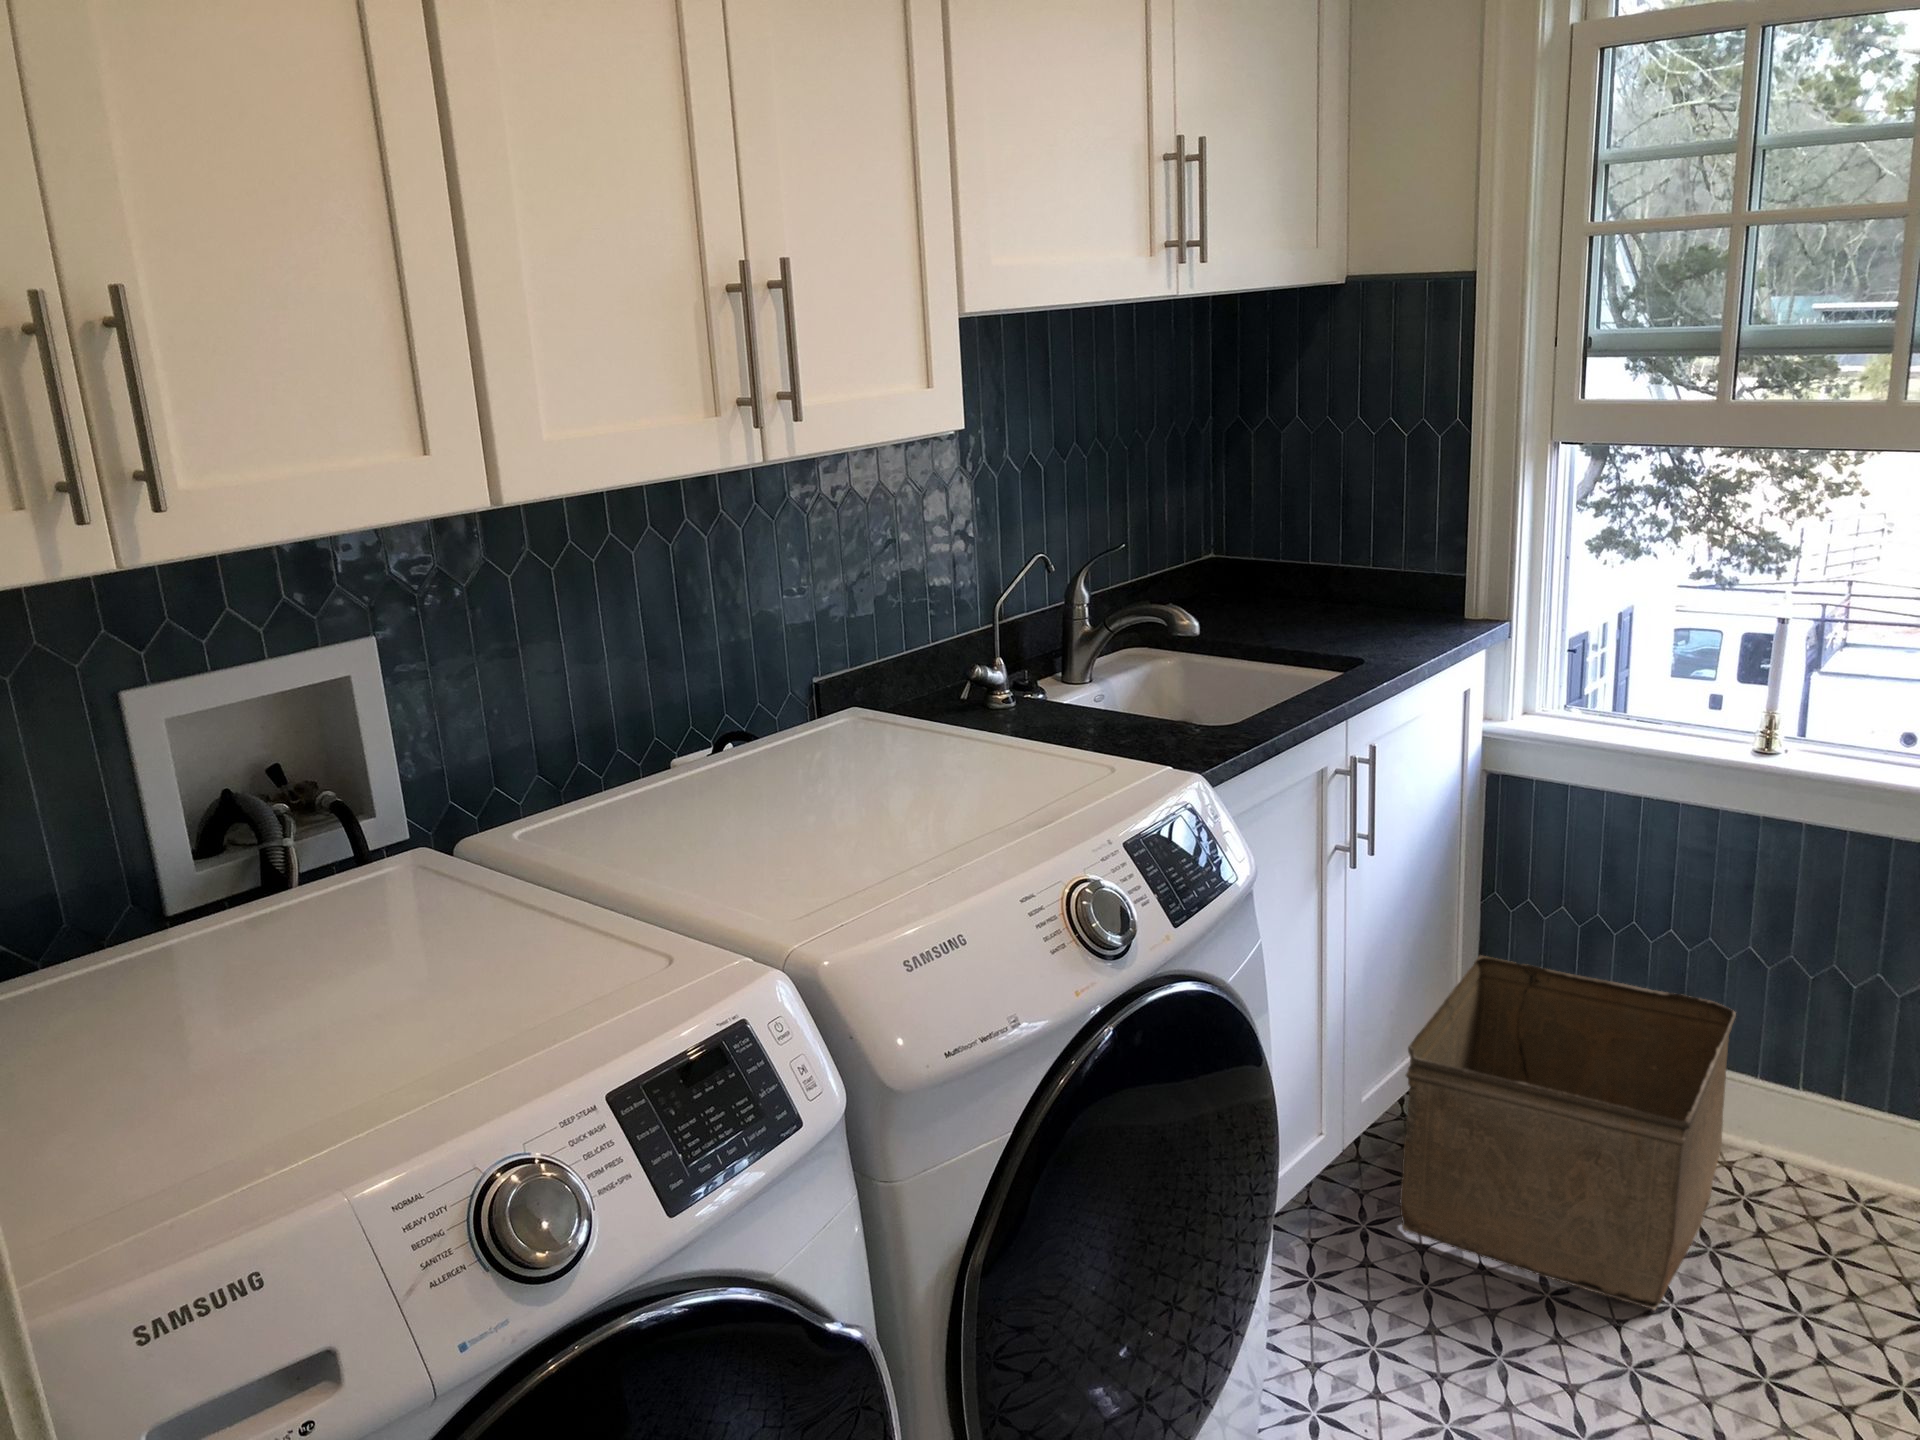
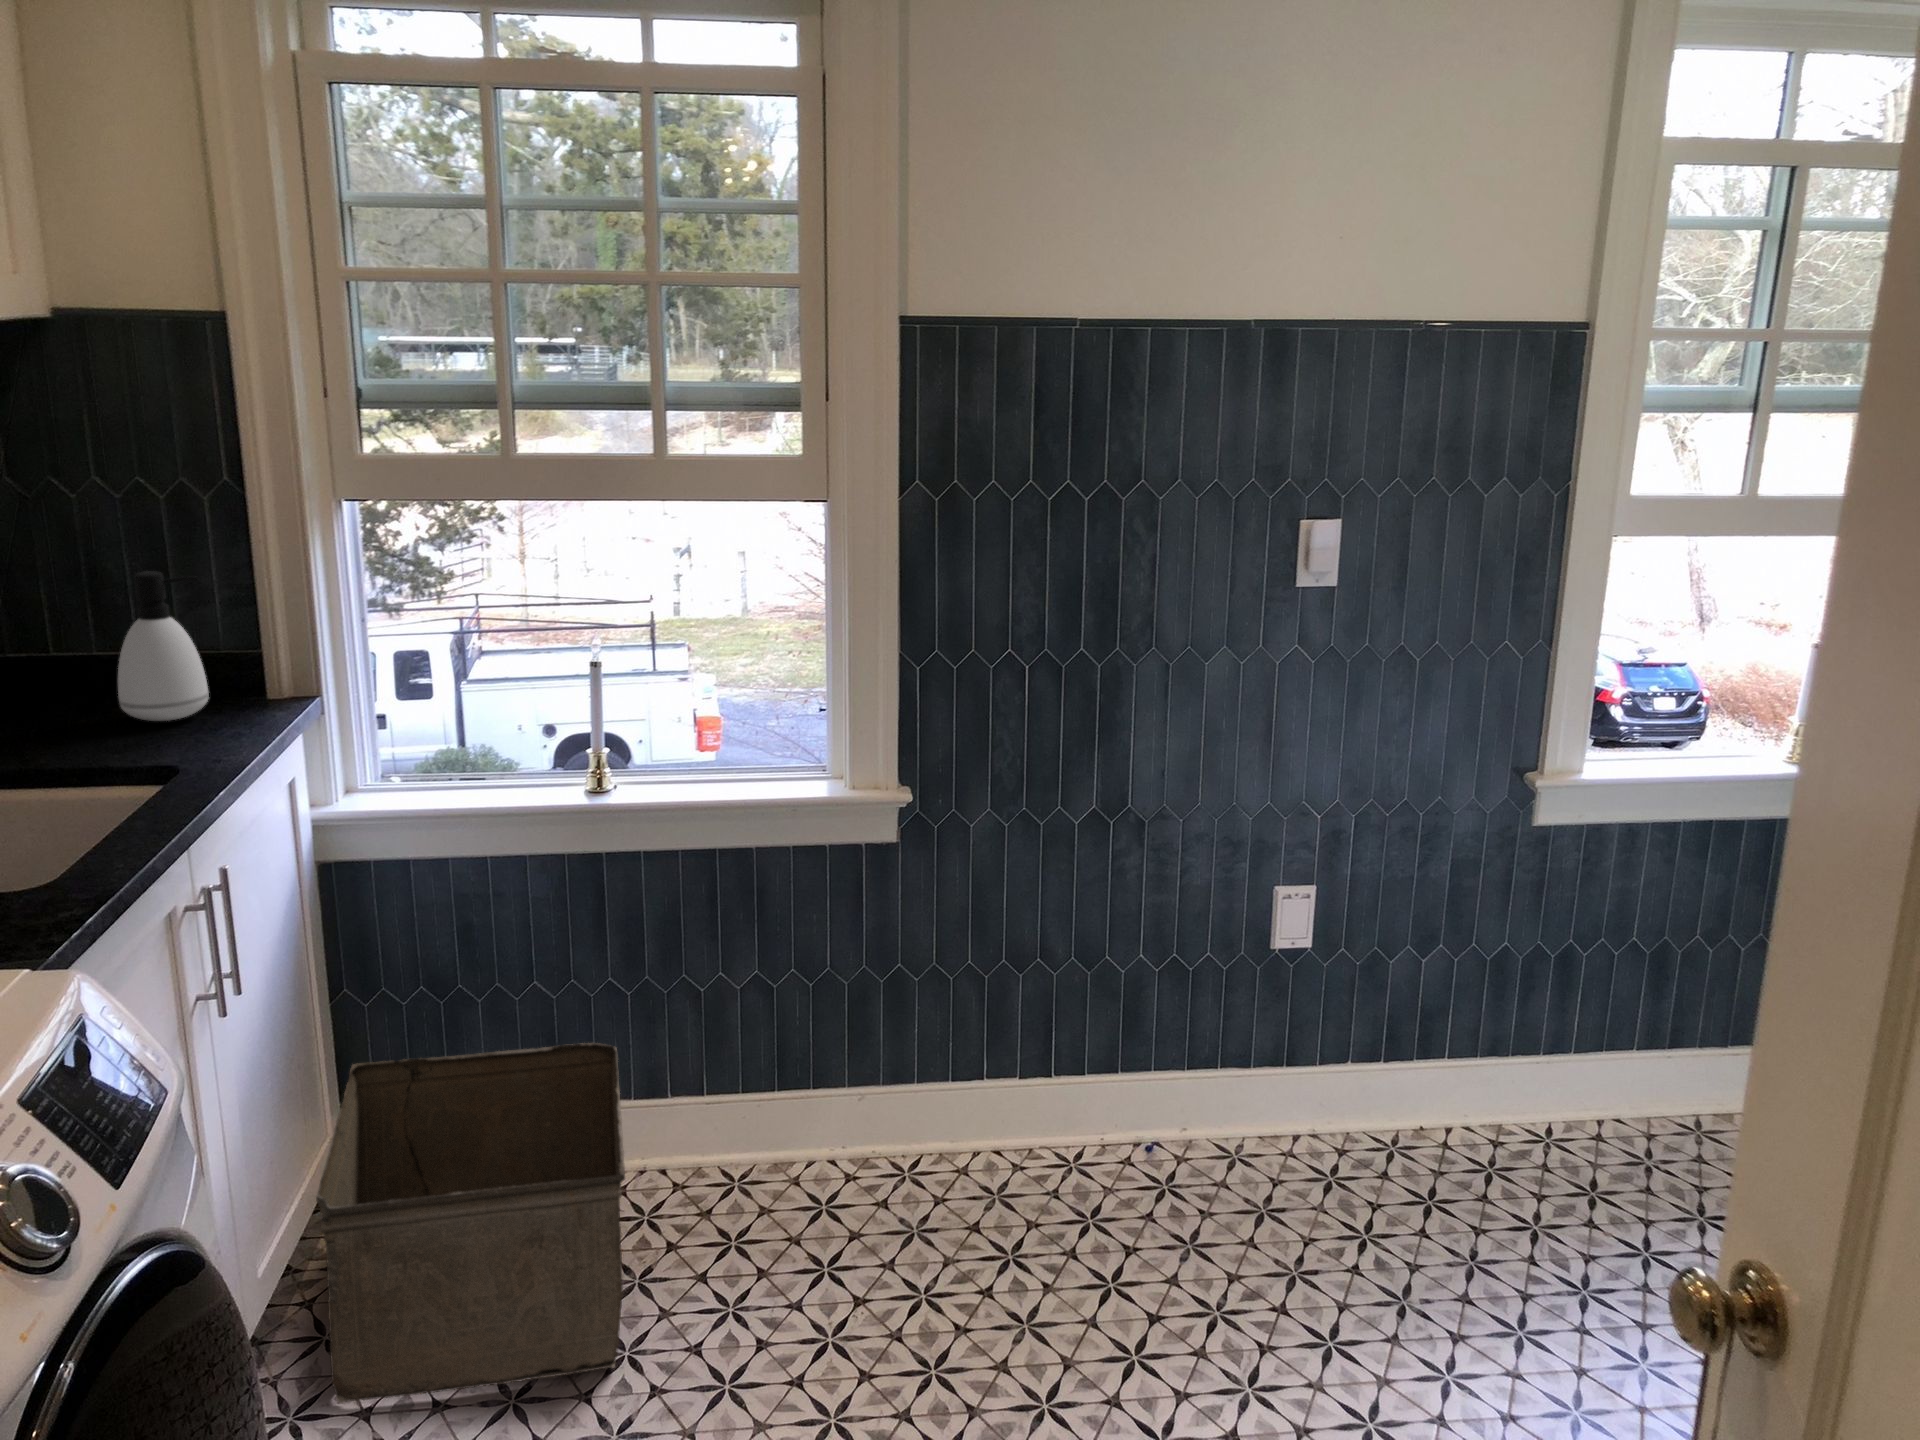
soap dispenser: none [1342,501,1415,627] -> present [118,571,209,721]

